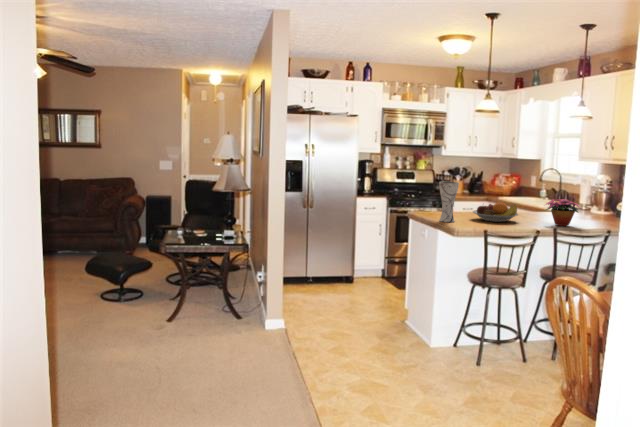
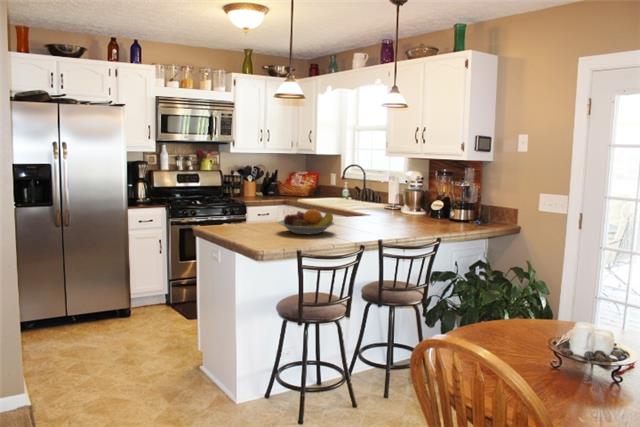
vase: present [439,182,459,222] -> none [235,185,261,240]
flower arrangement: present [546,199,579,226] -> none [363,201,411,235]

